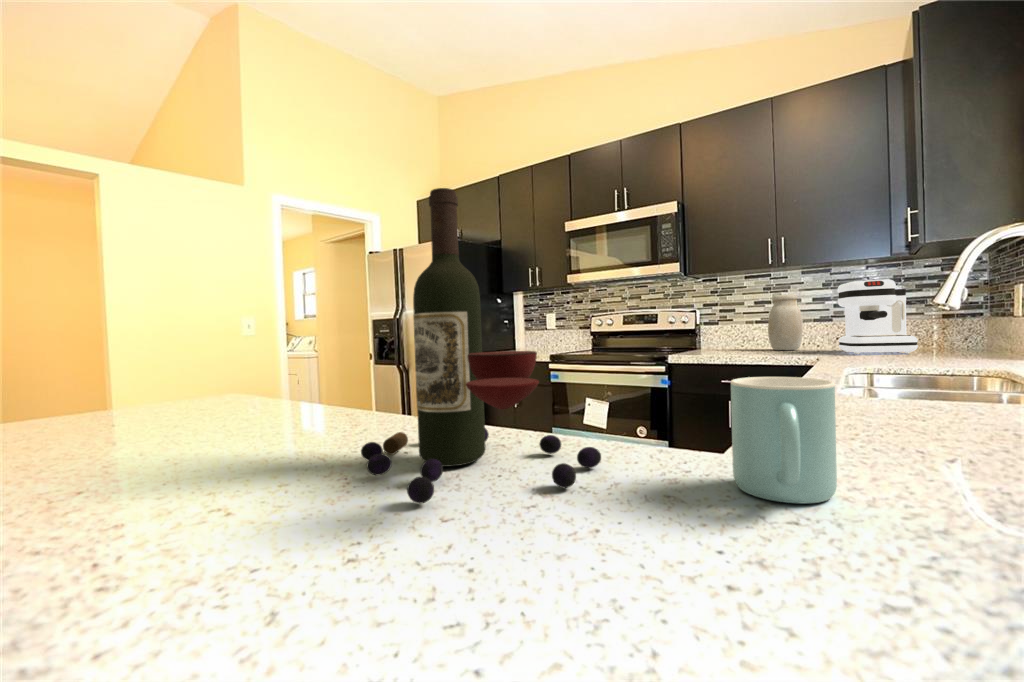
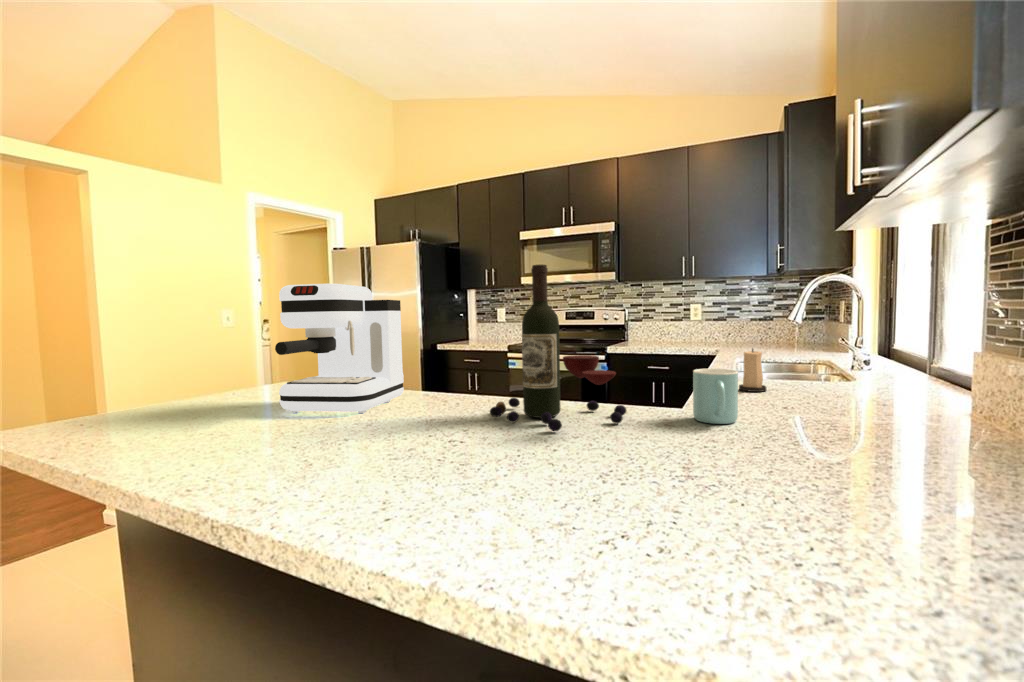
coffee maker: present [838,280,918,354] -> present [275,284,404,413]
jar: present [768,294,803,350] -> none [680,299,705,343]
candle: none [847,343,902,423] -> present [739,348,767,392]

